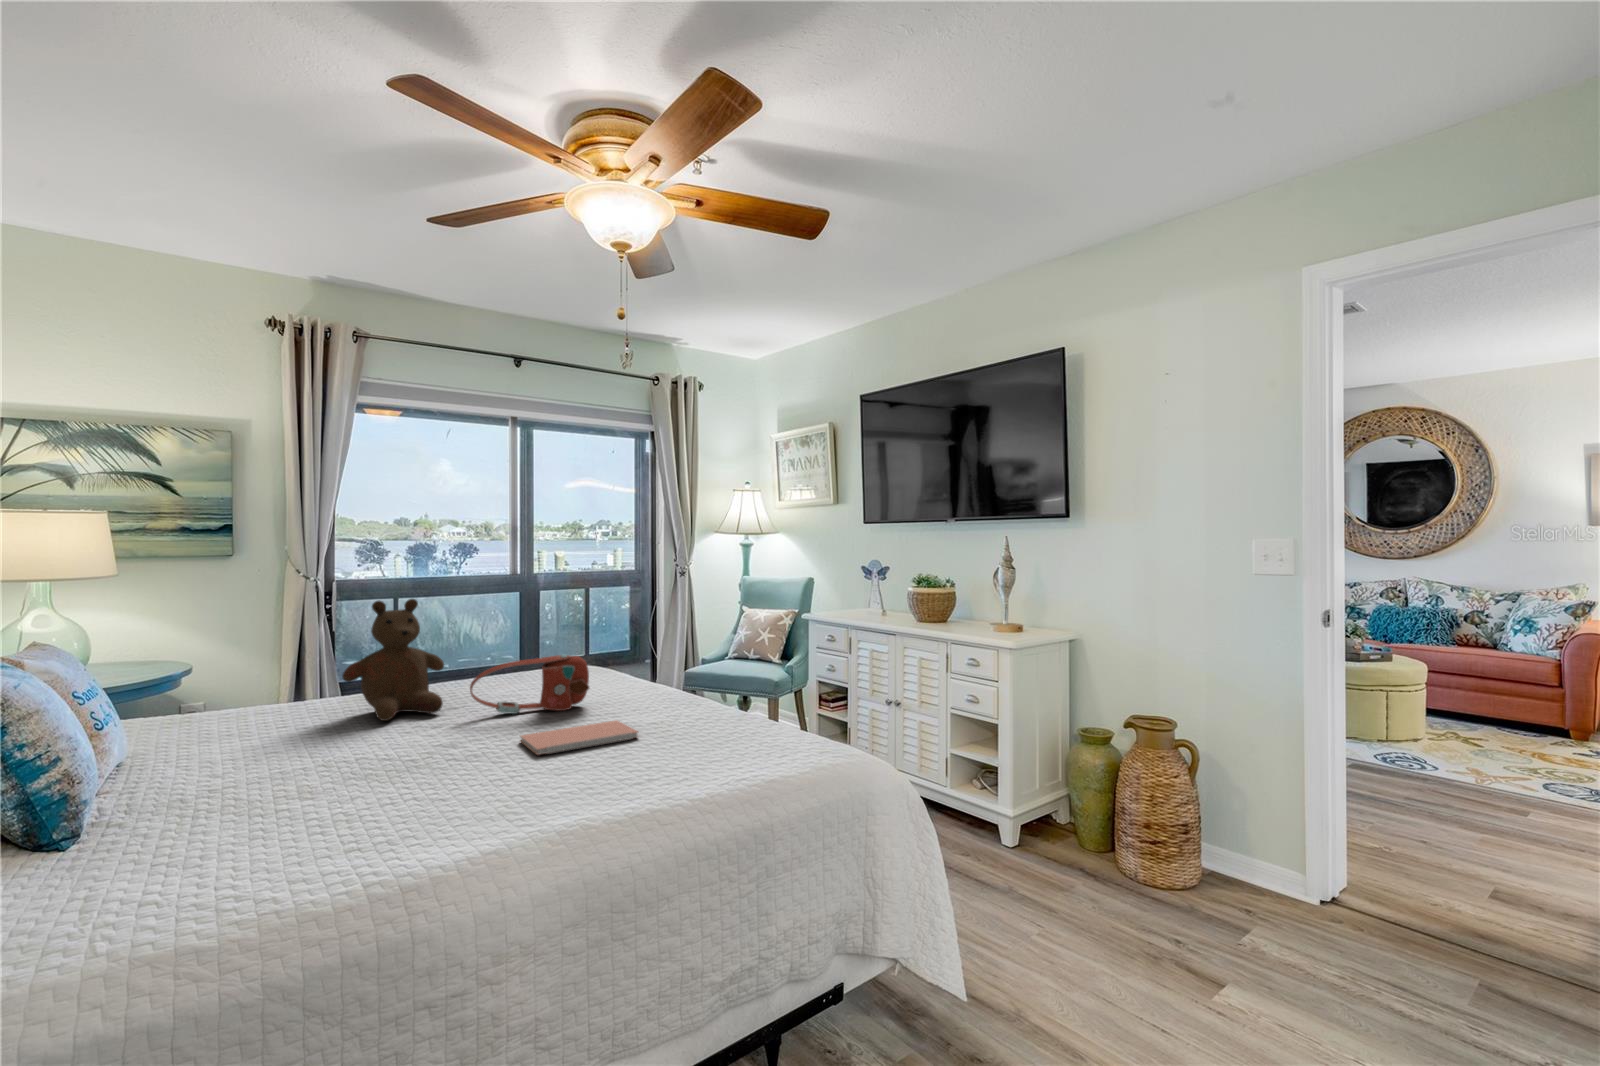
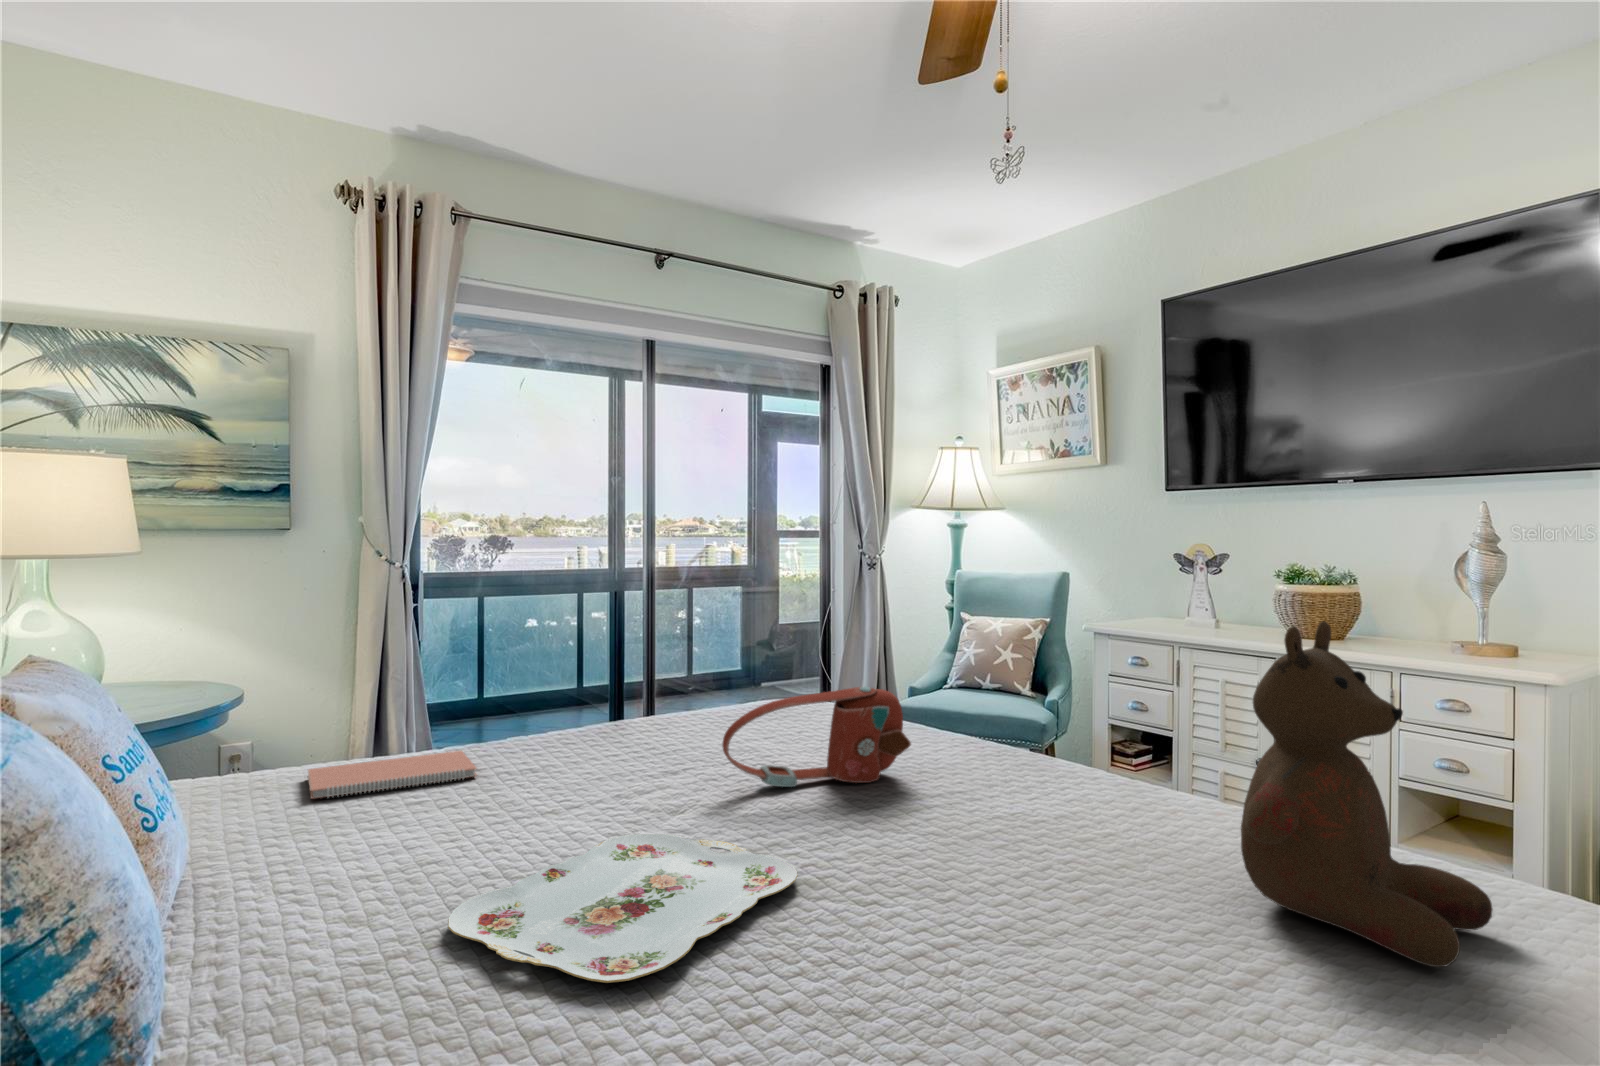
teddy bear: present [342,599,444,721] -> present [1241,621,1492,967]
notebook: present [520,720,638,755] -> present [308,751,477,799]
serving tray: none [262,736,471,792] -> present [448,834,798,983]

